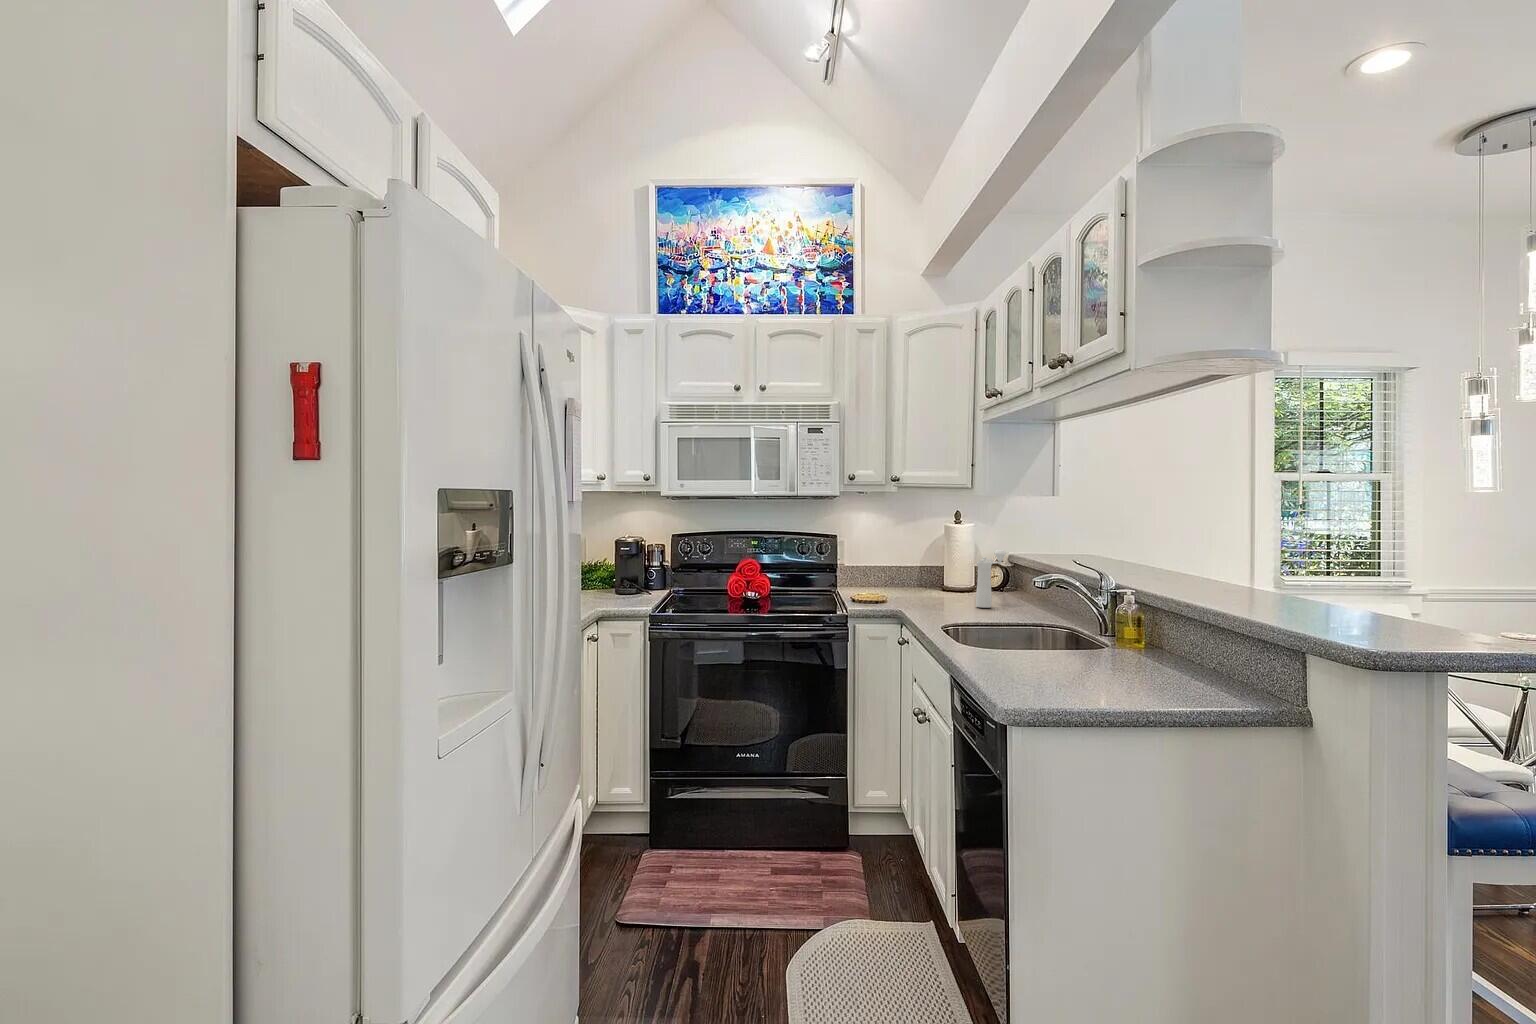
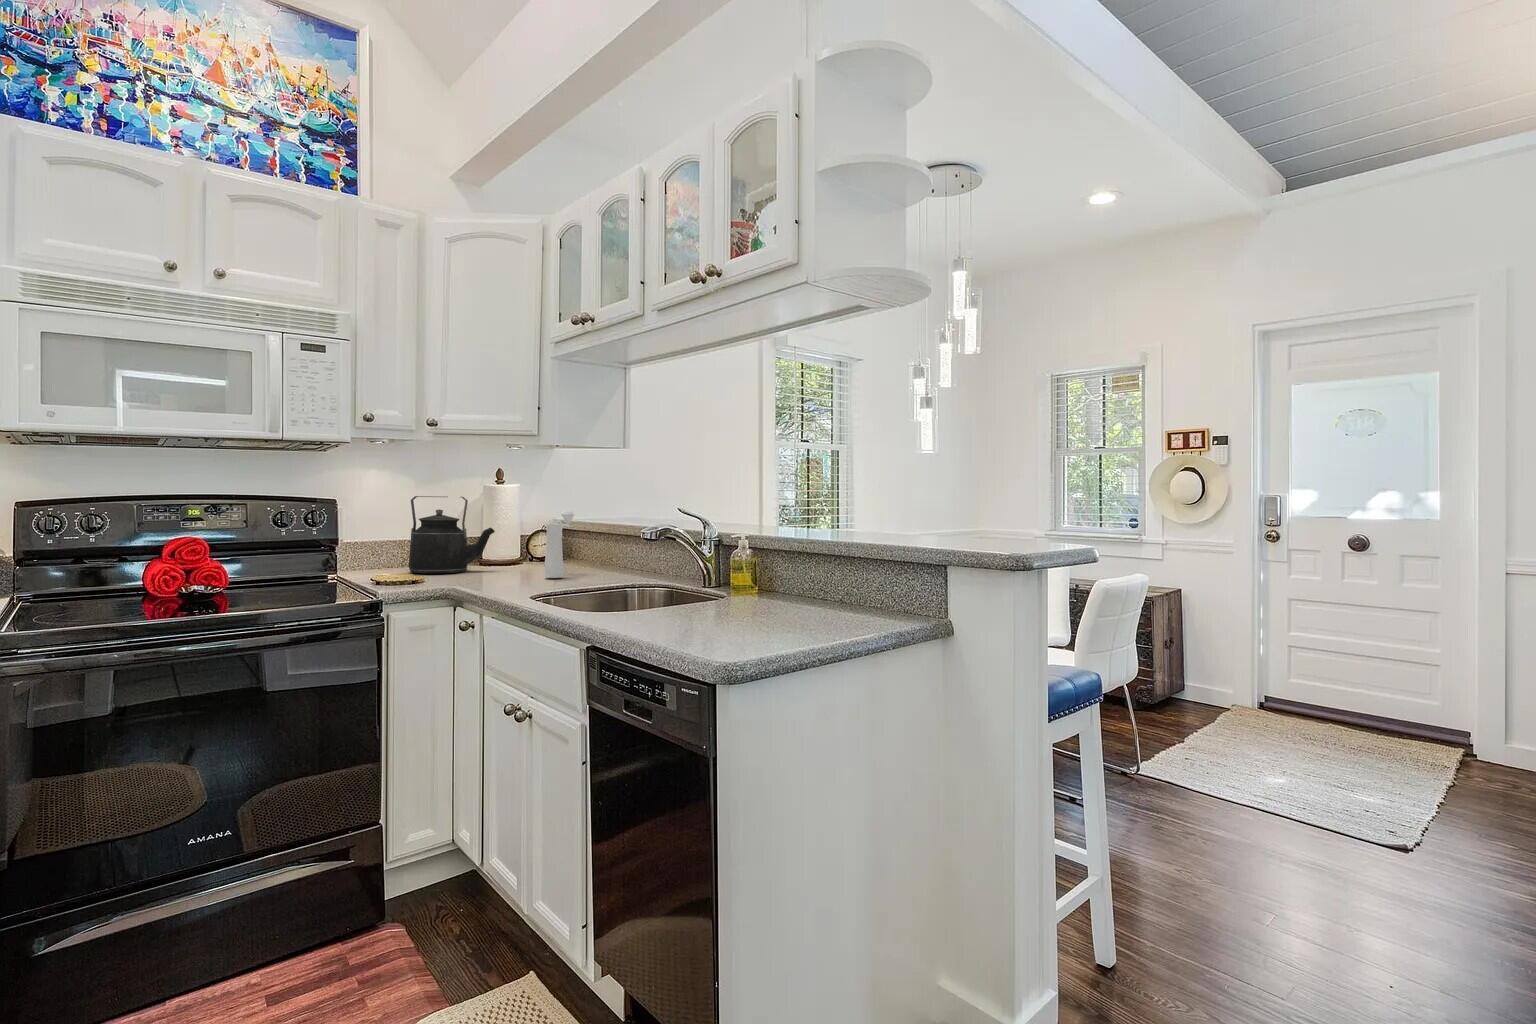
kettle: none [883,534,946,595] -> present [409,496,495,573]

